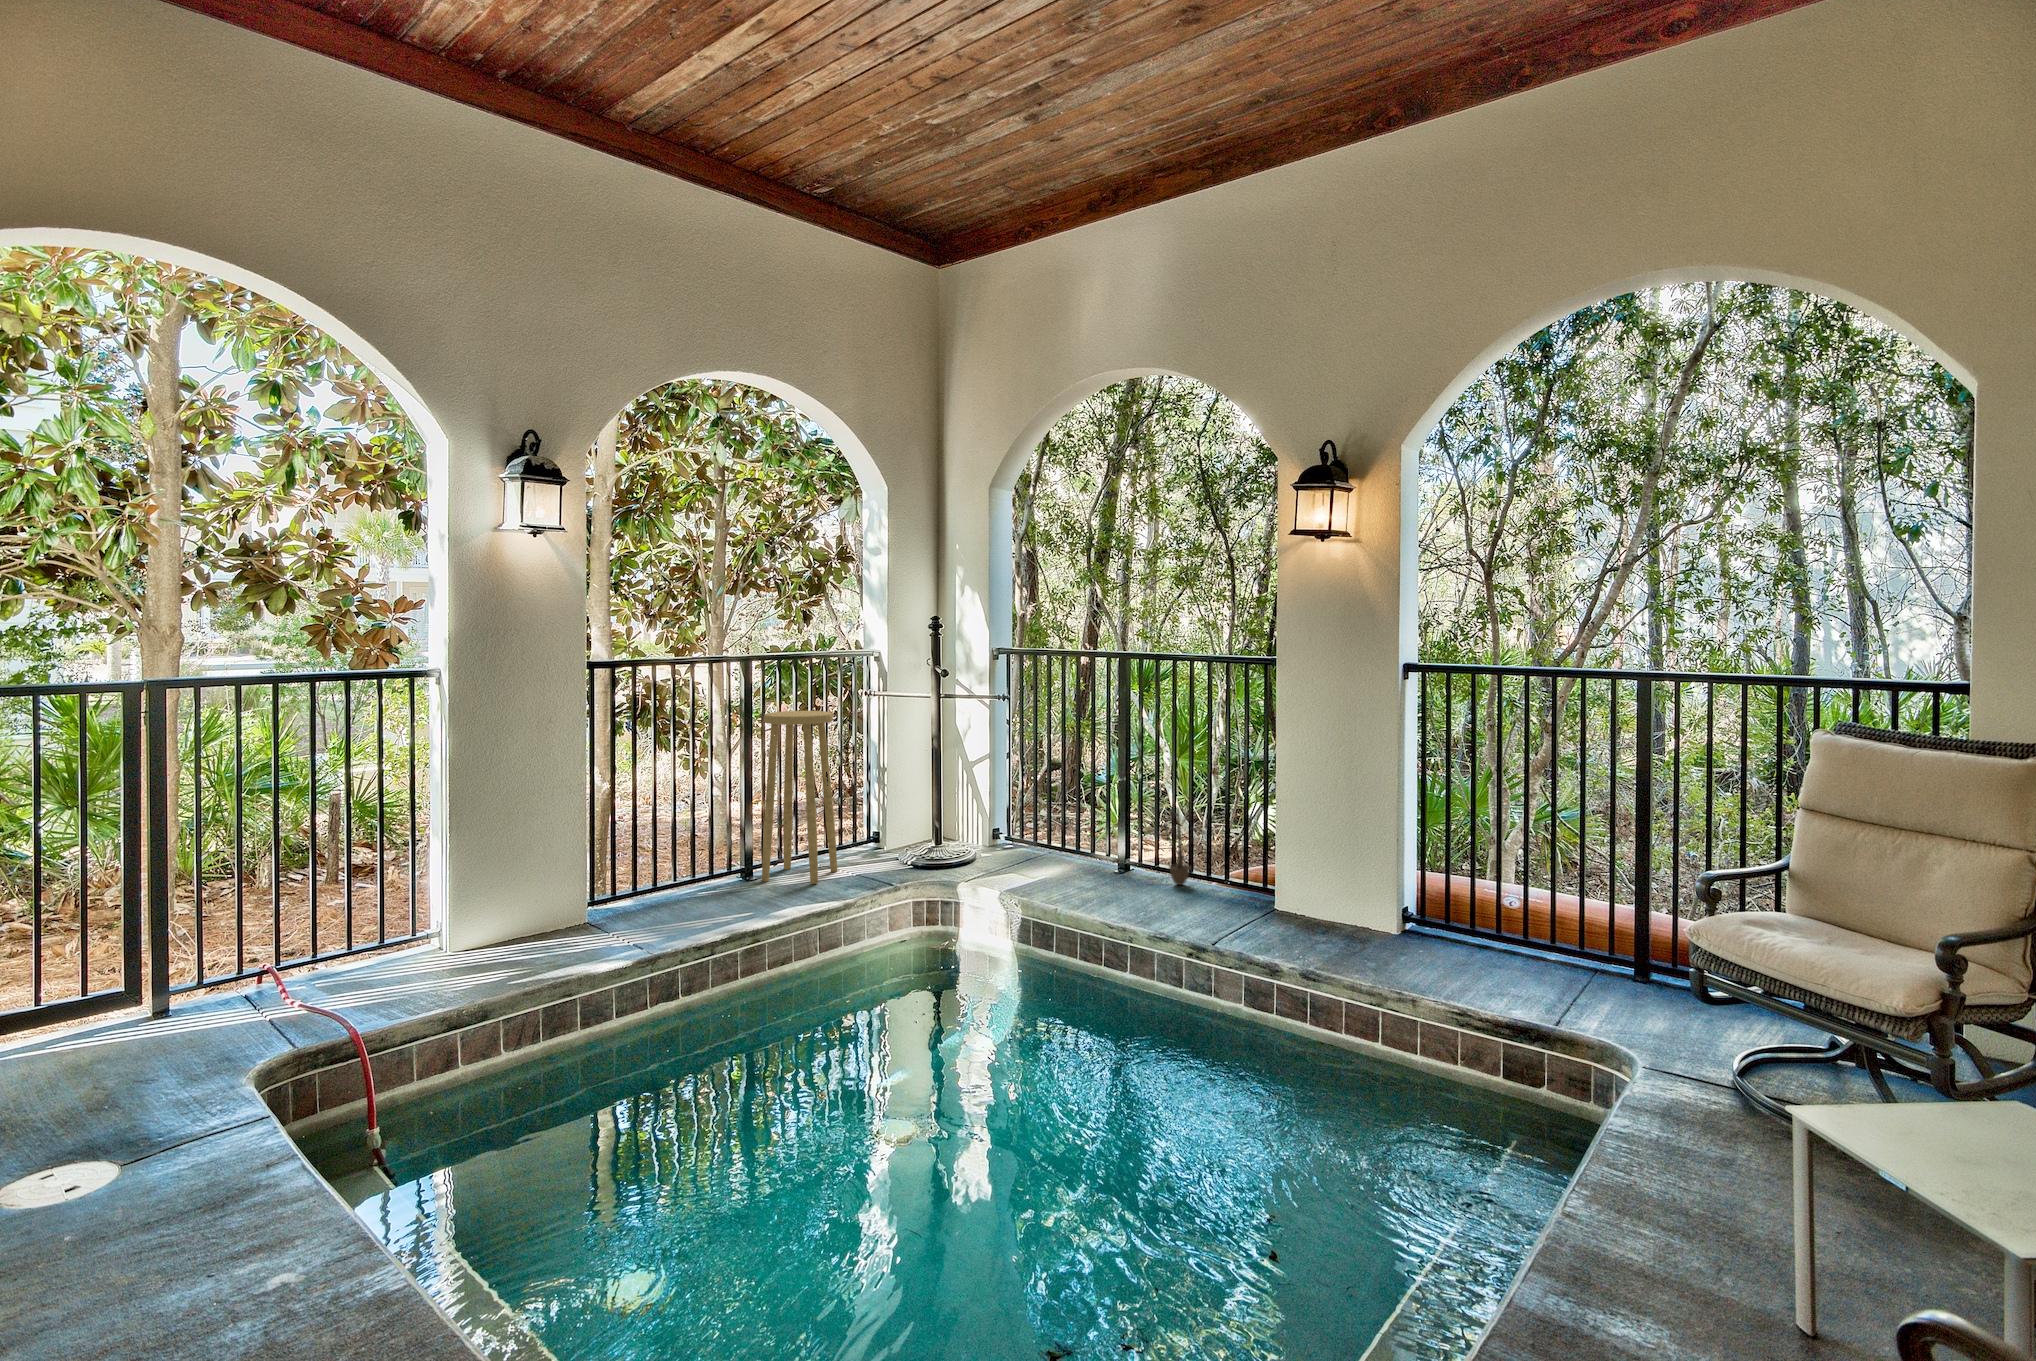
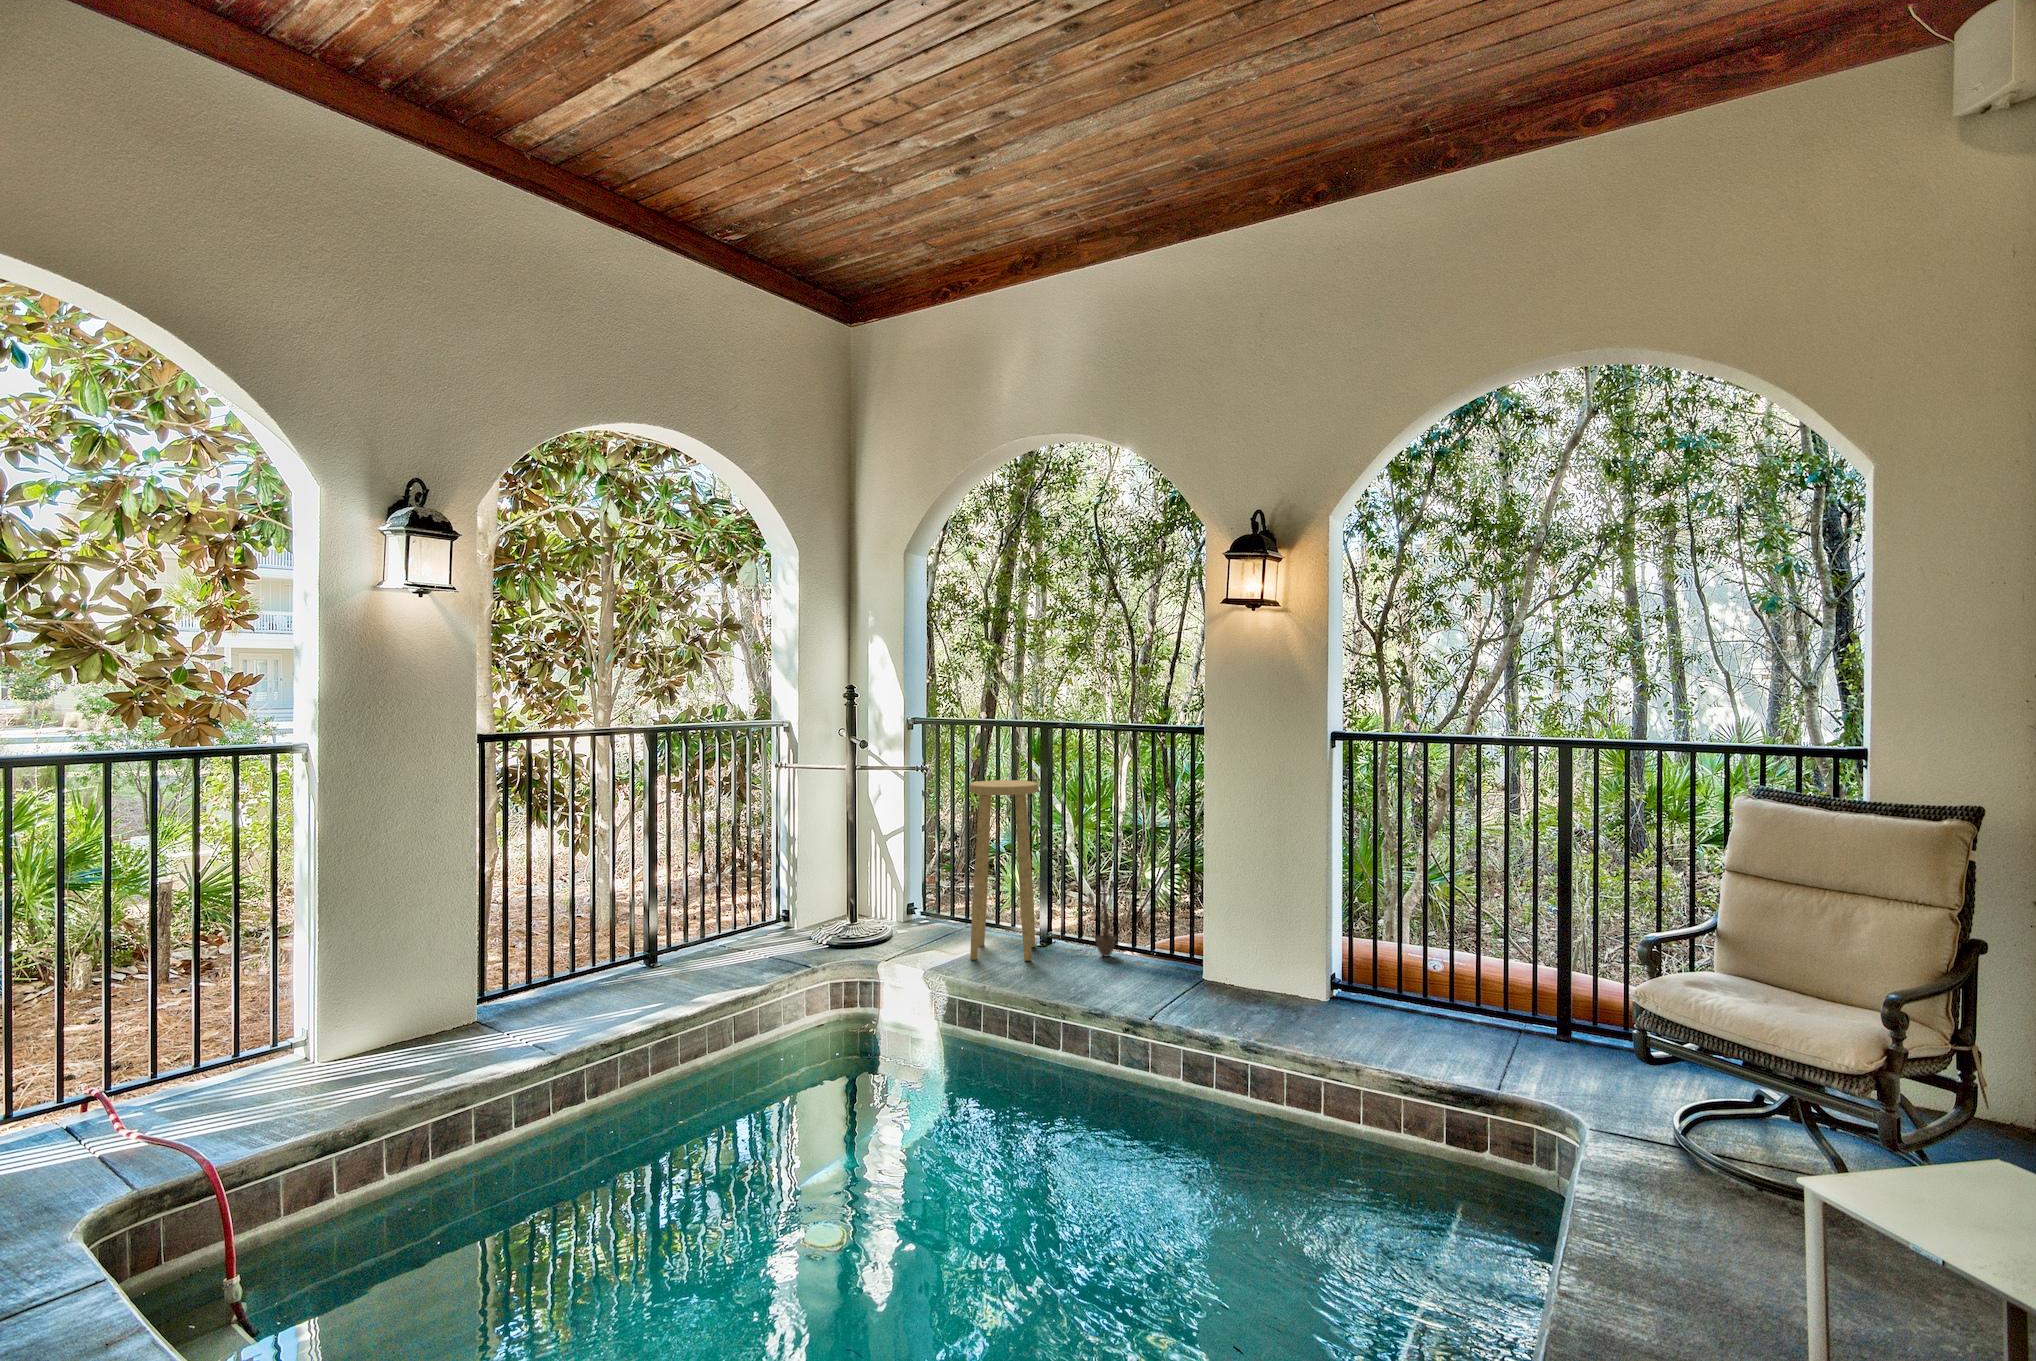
stool: present [762,711,837,884] -> present [969,780,1039,961]

